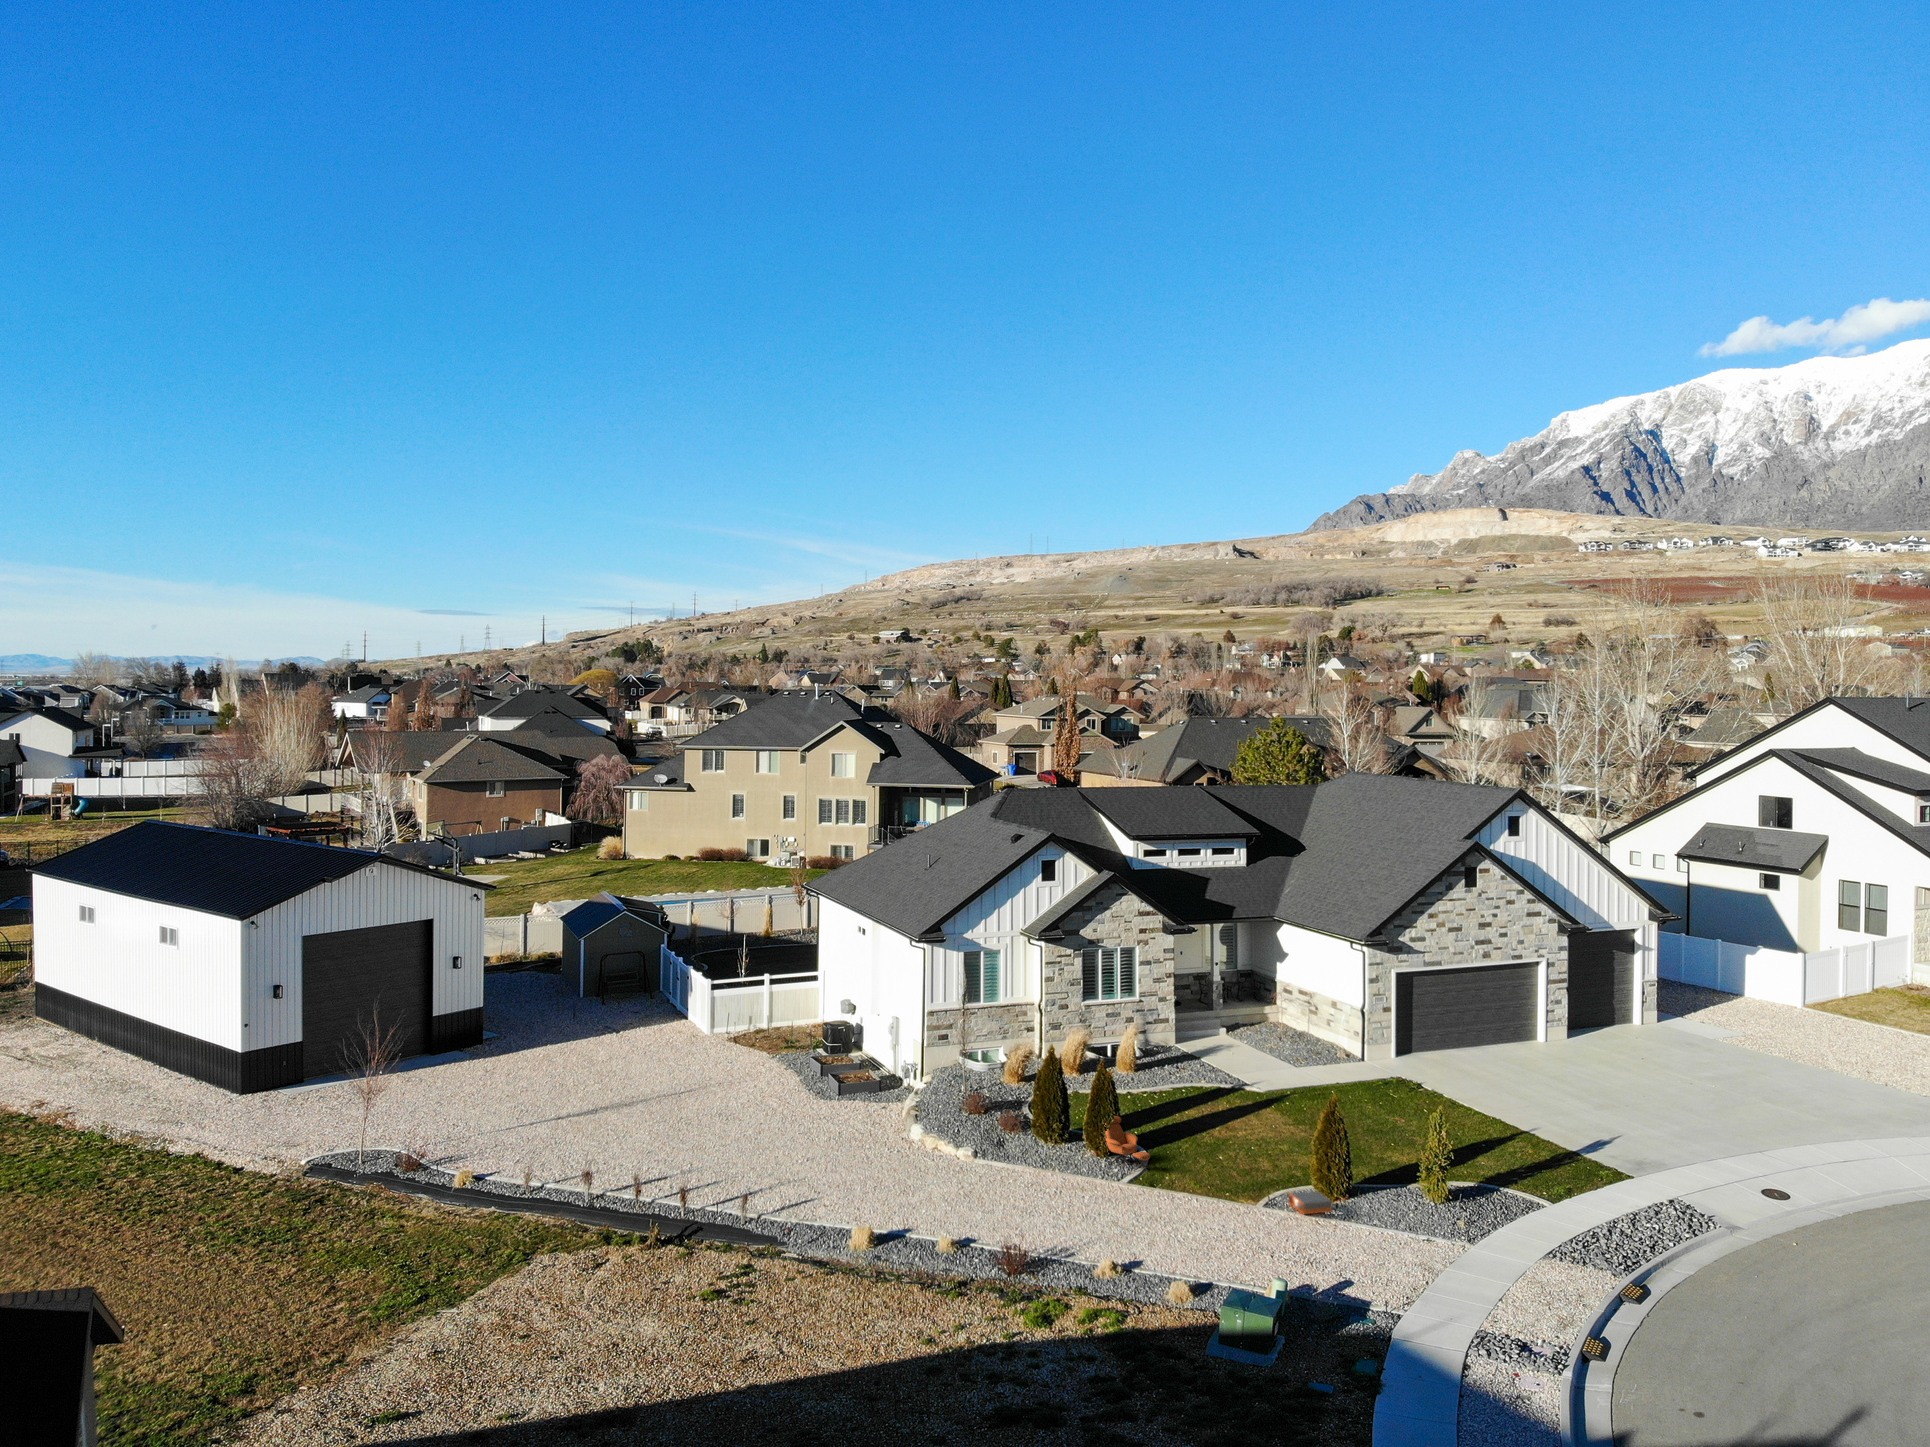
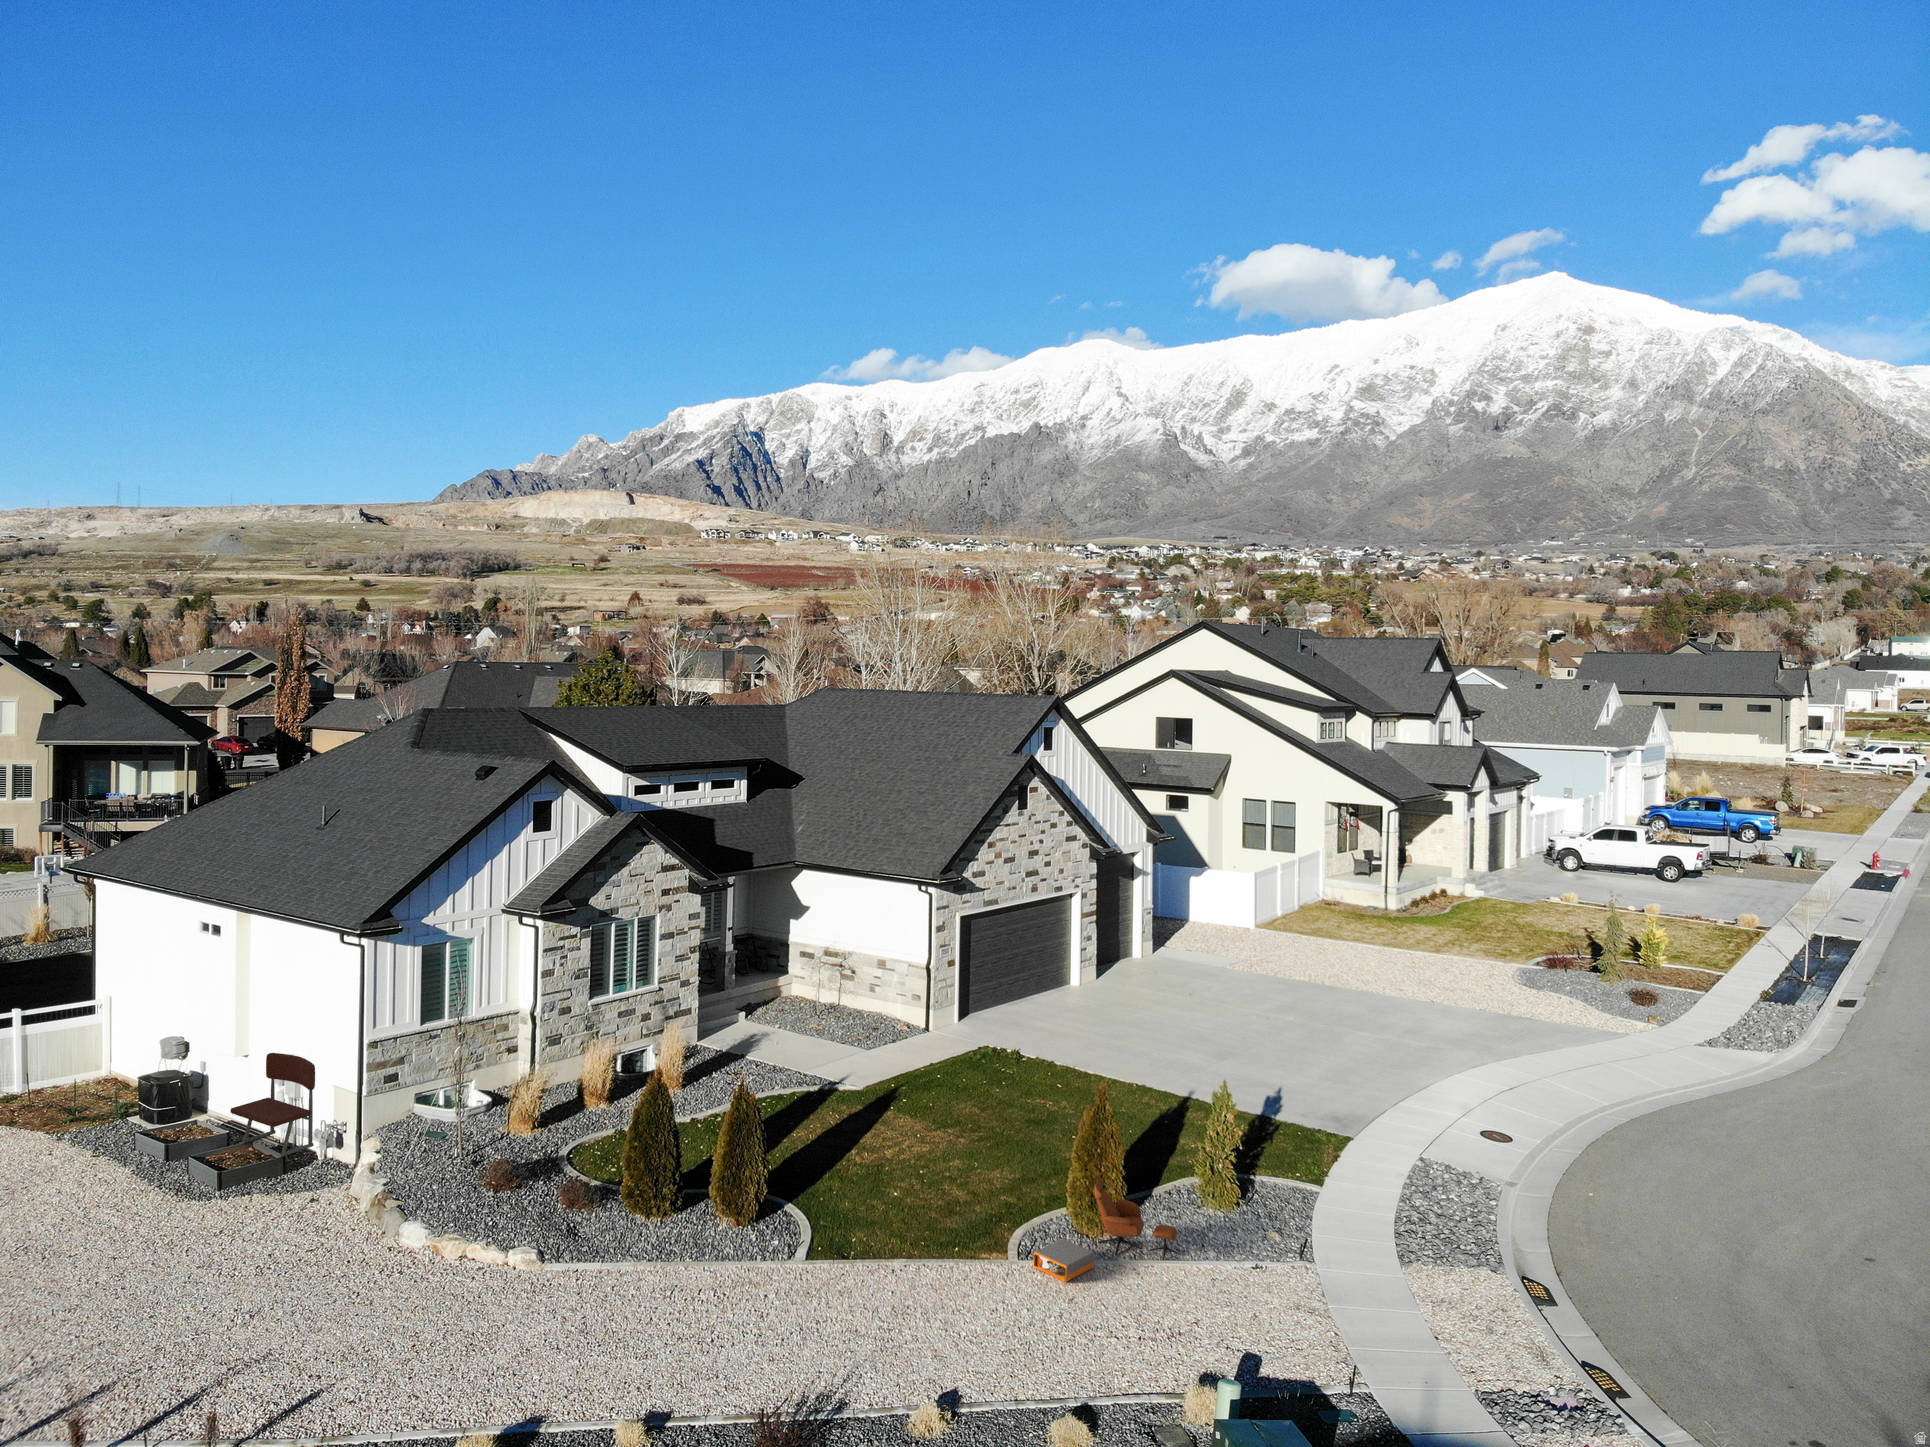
bench: none [858,1011,902,1074] -> present [230,1053,315,1157]
lounge chair: present [1105,1116,1150,1172] -> present [1095,1179,1181,1260]

